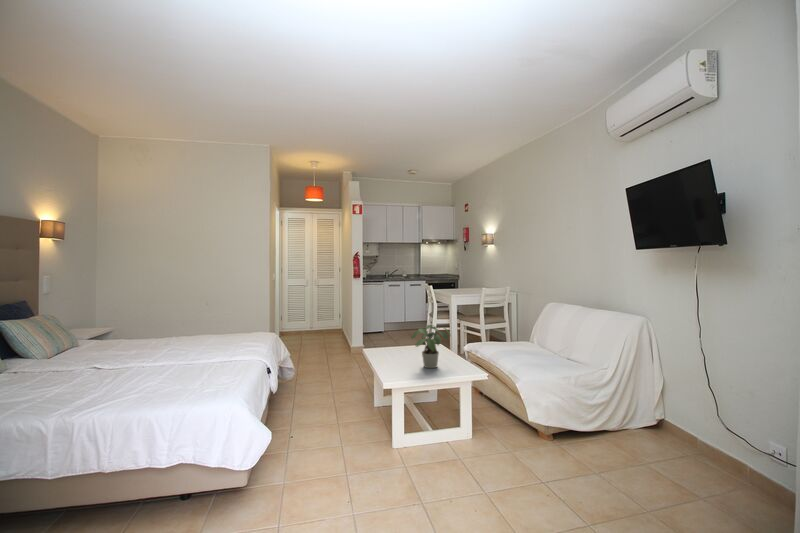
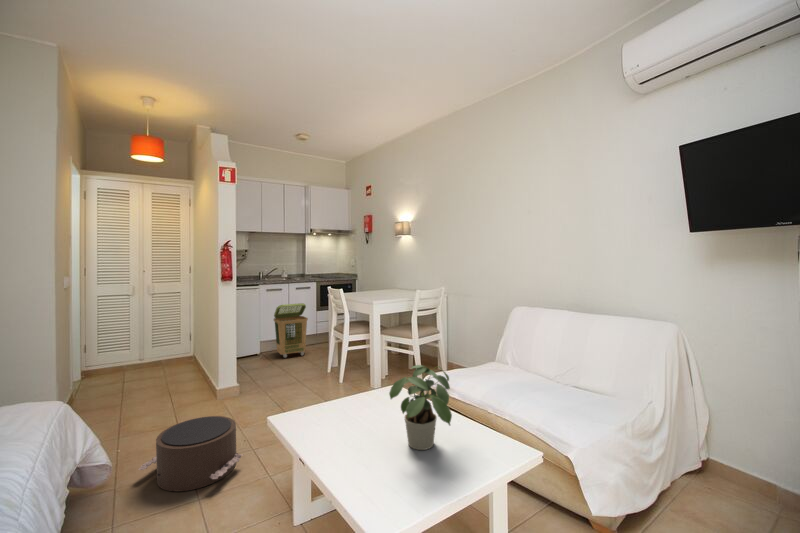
laundry basket: none [392,296,416,336] -> present [274,303,308,358]
pouf: none [307,356,357,388] -> present [138,416,242,491]

